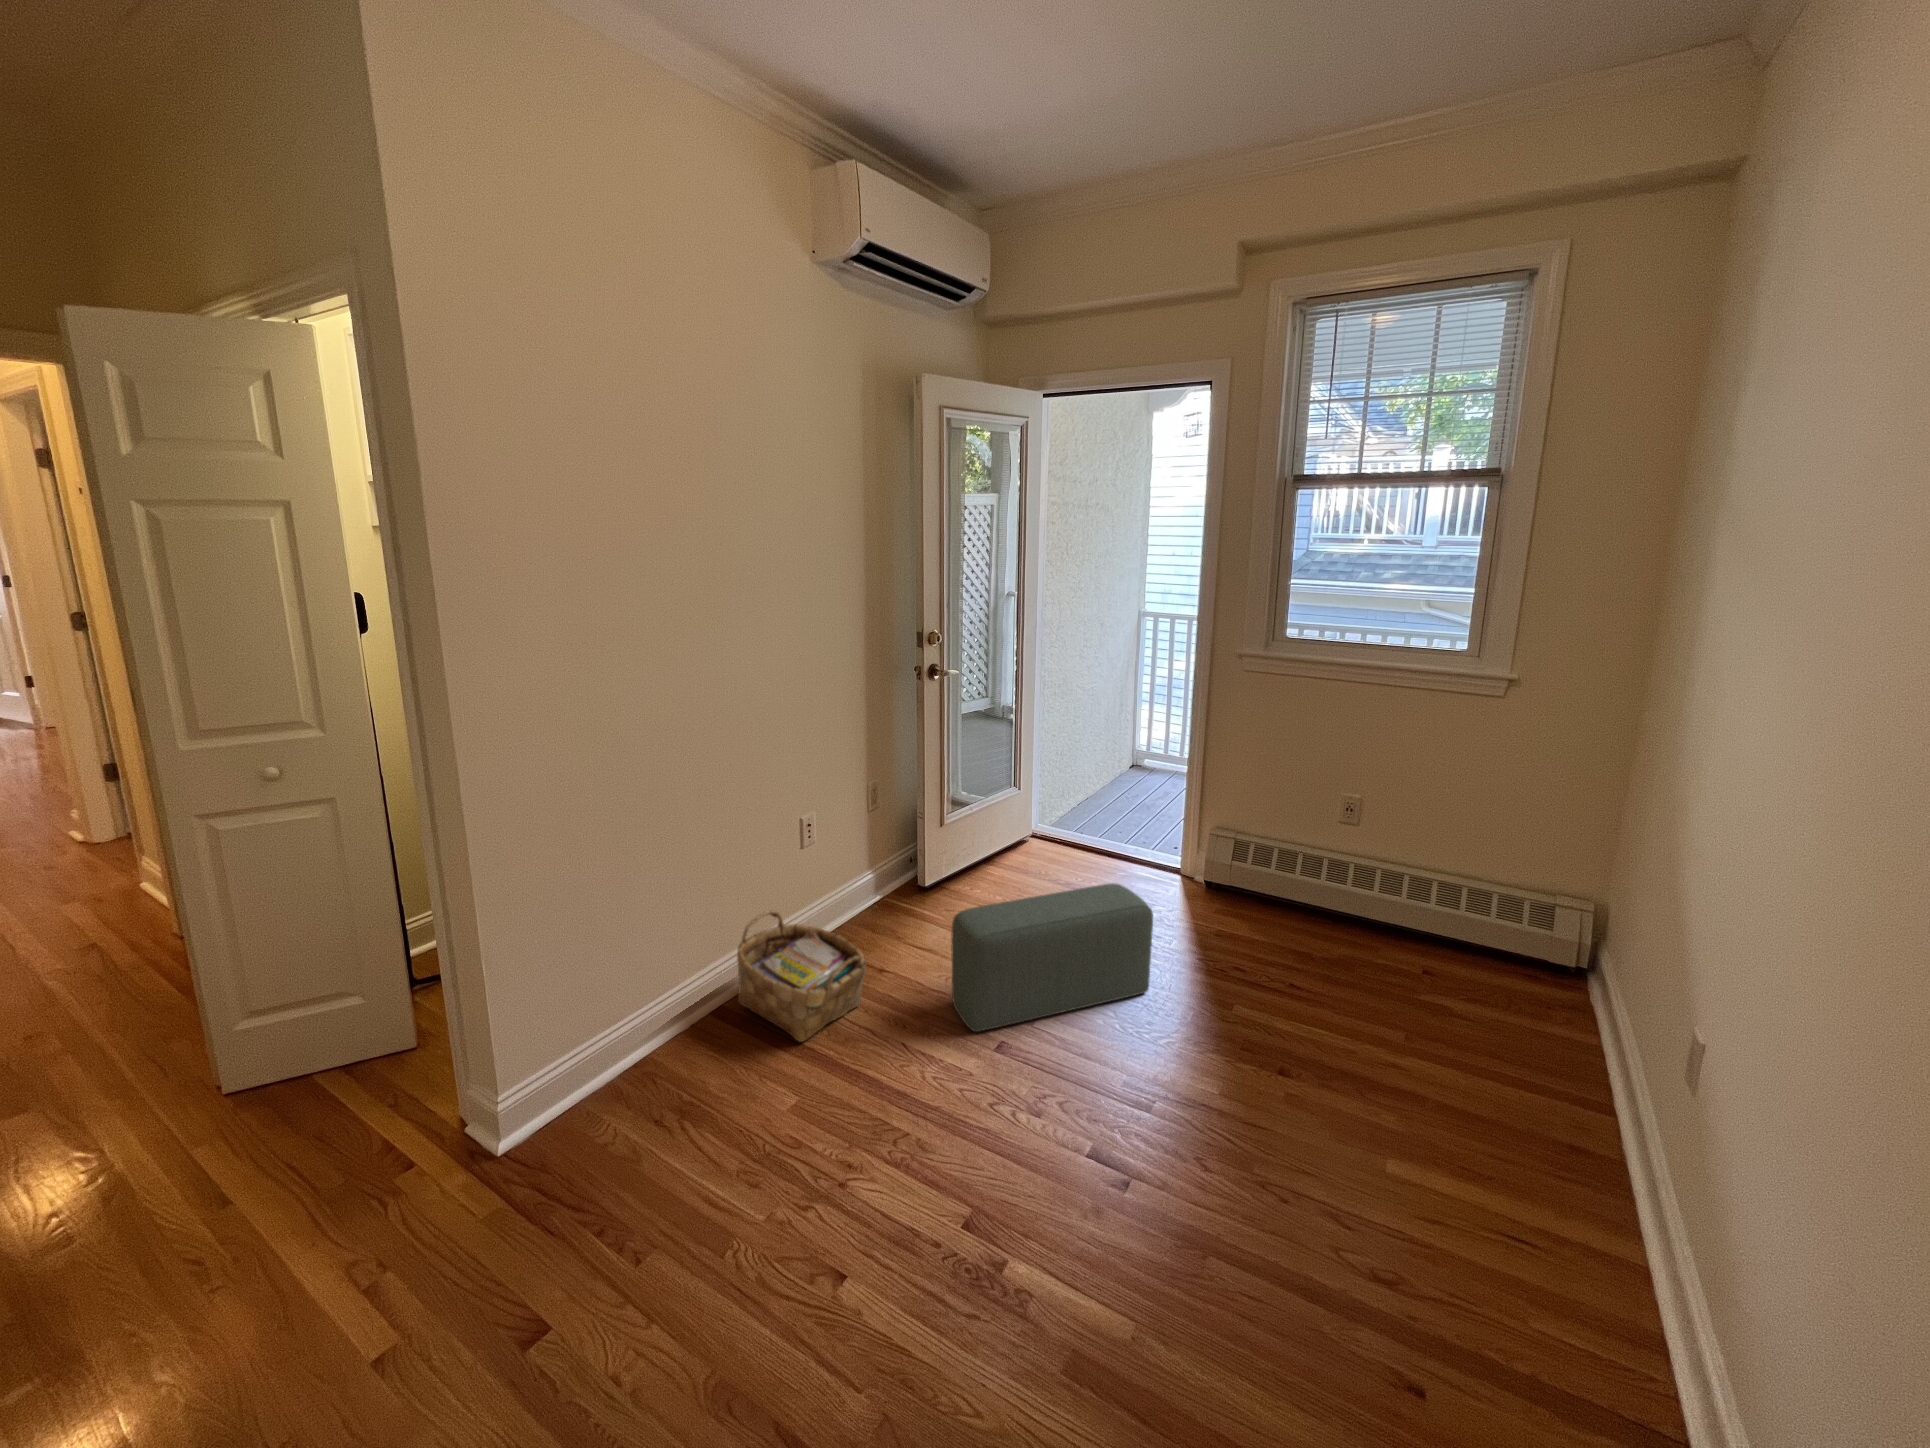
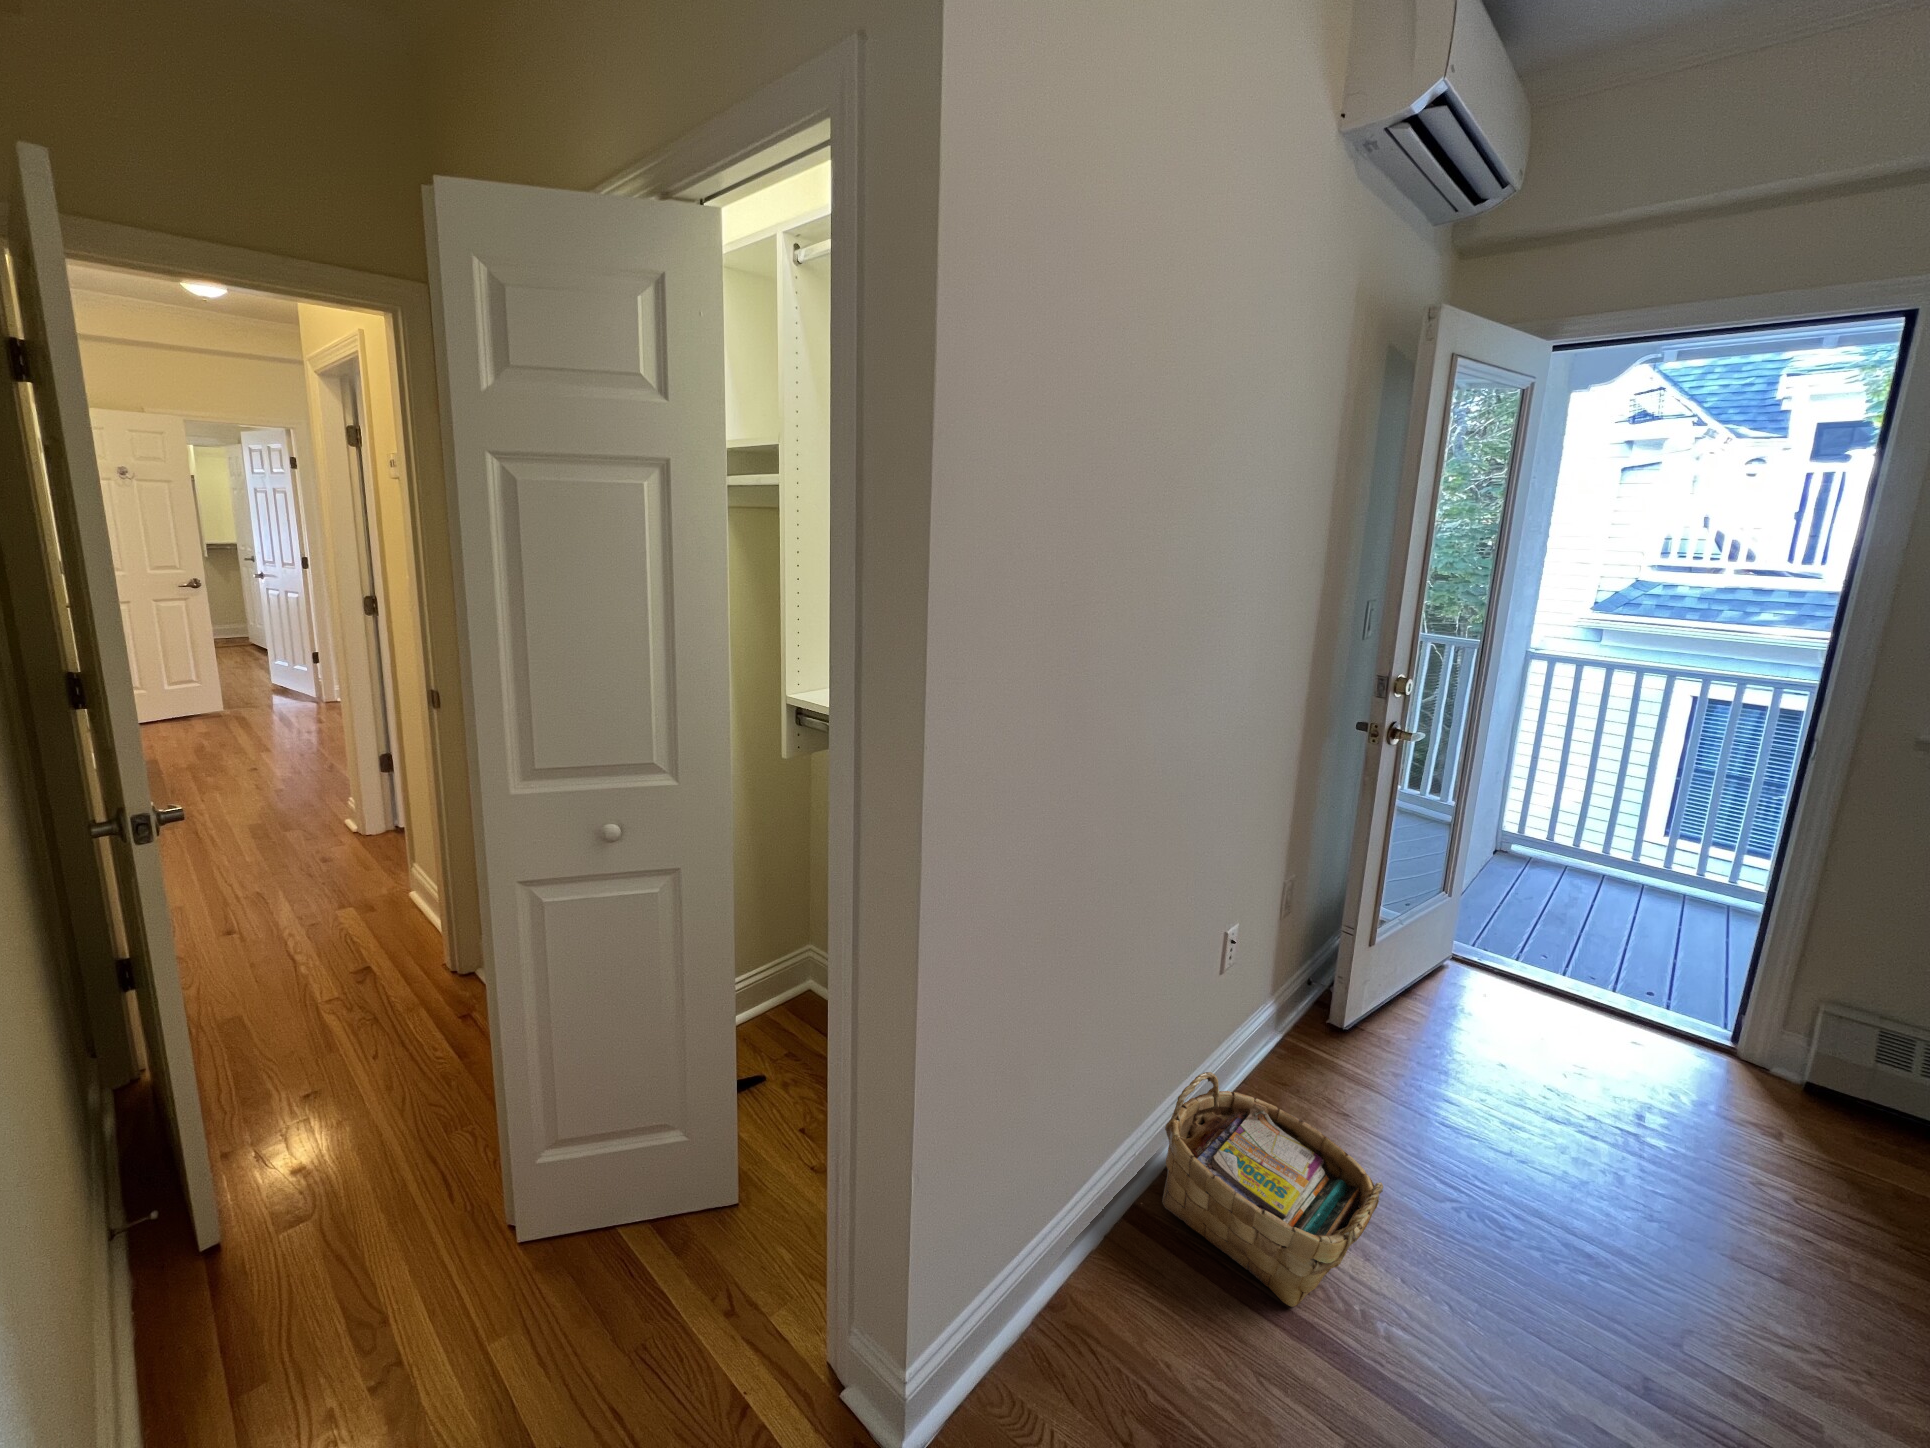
pouf: present [951,883,1153,1032] -> none [1503,1108,1889,1343]

